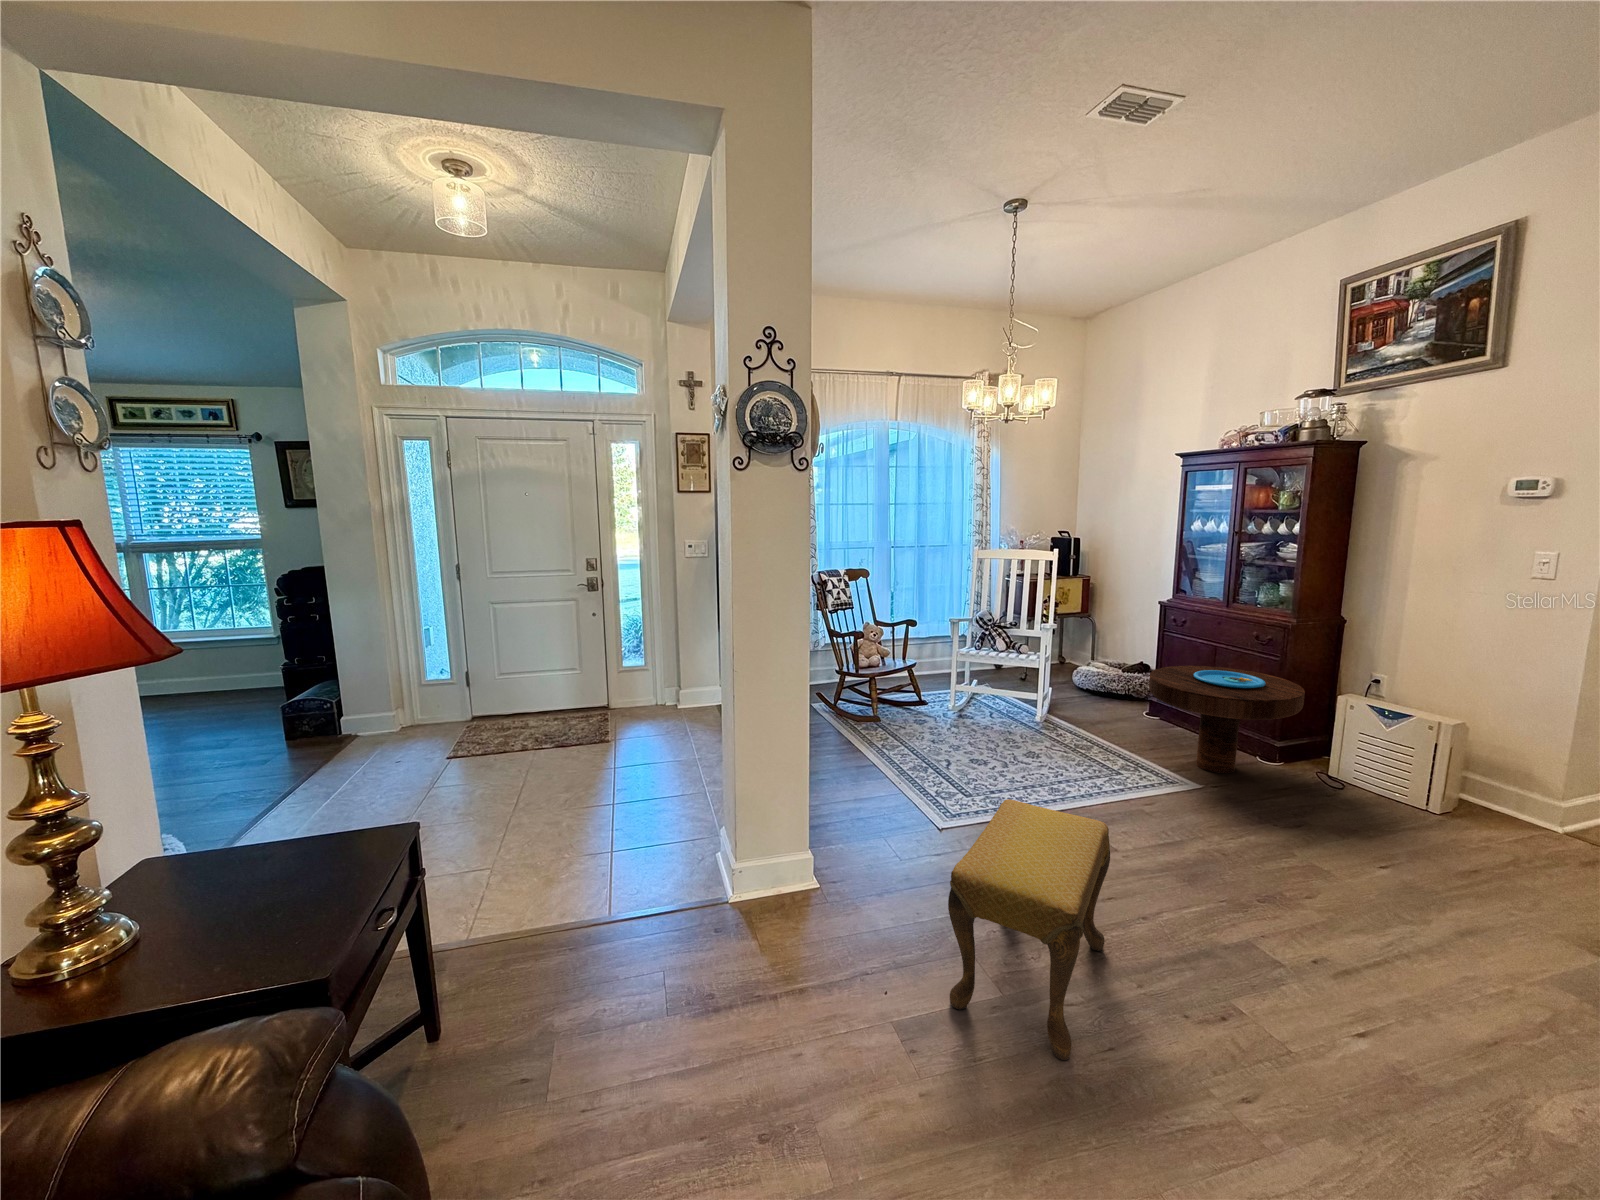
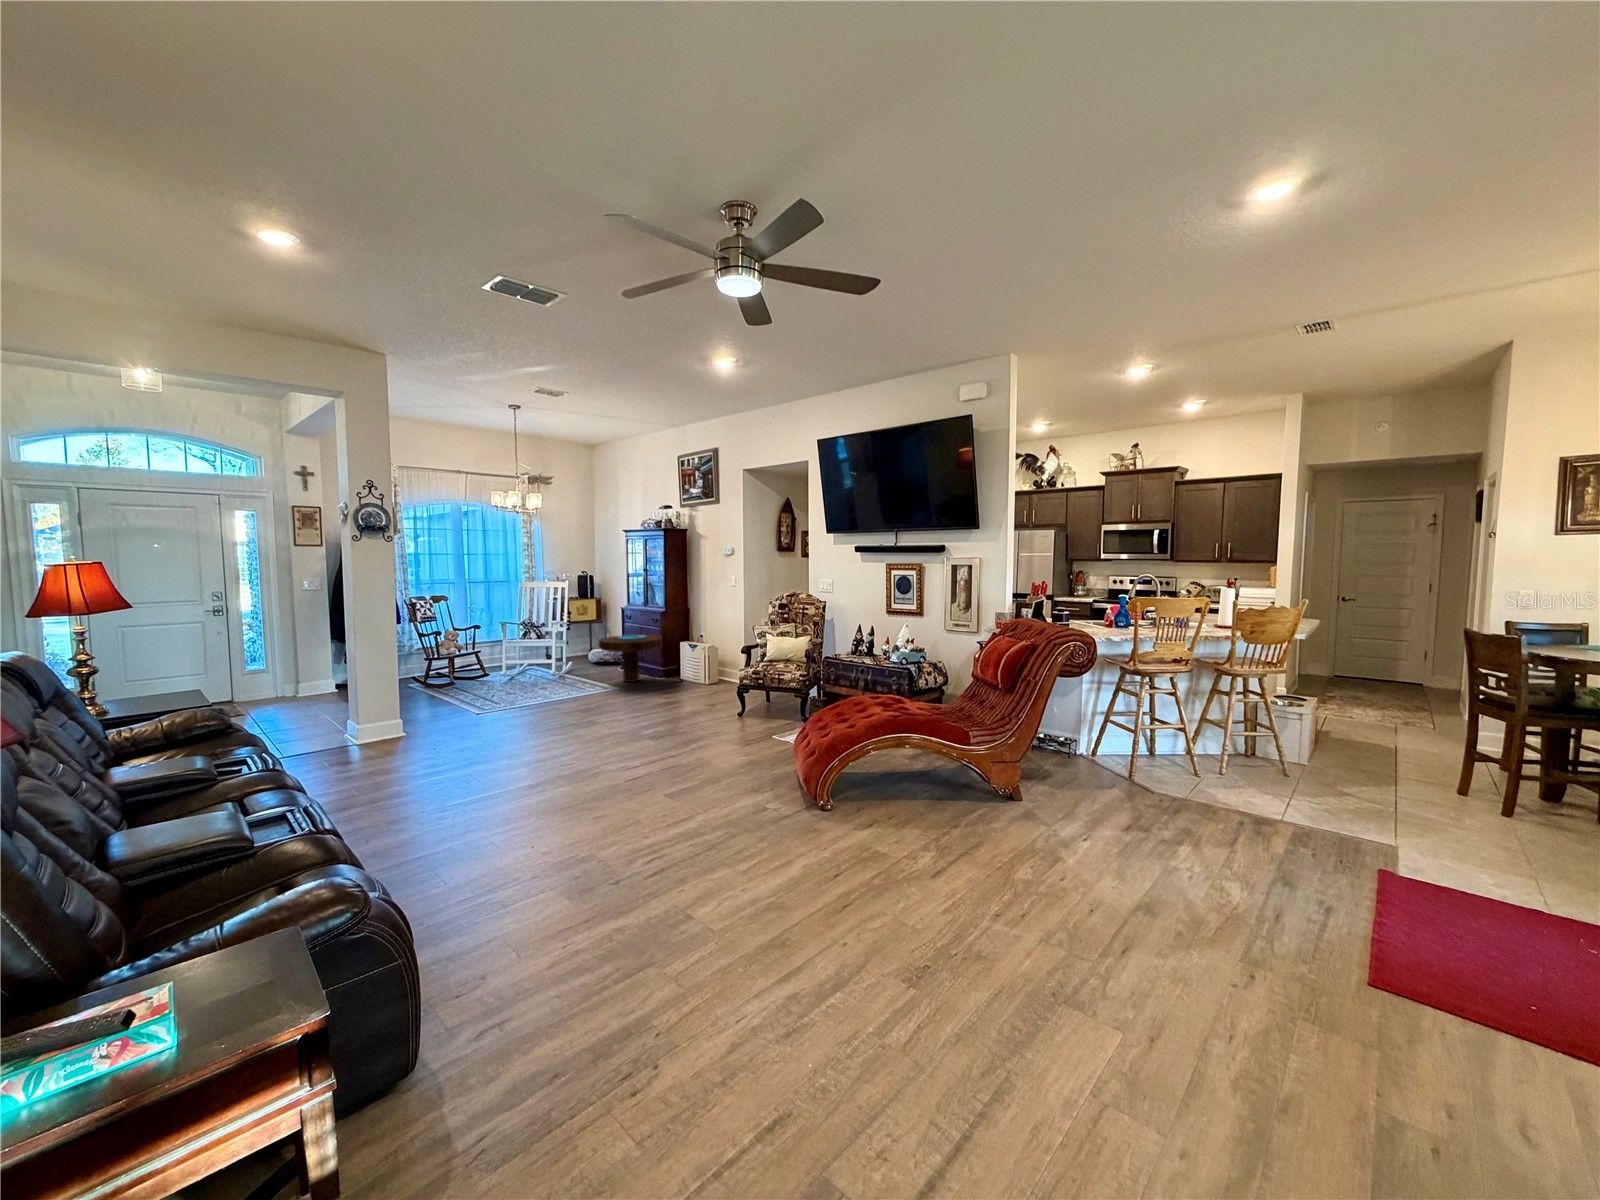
footstool: present [948,799,1110,1060] -> none [456,673,530,740]

